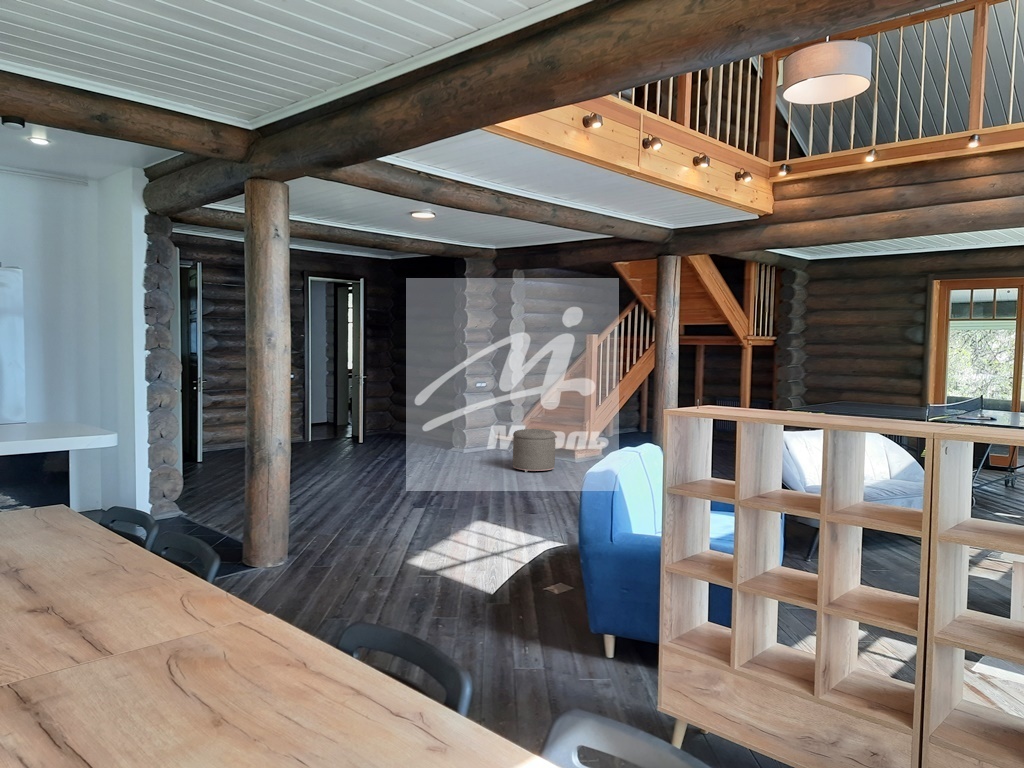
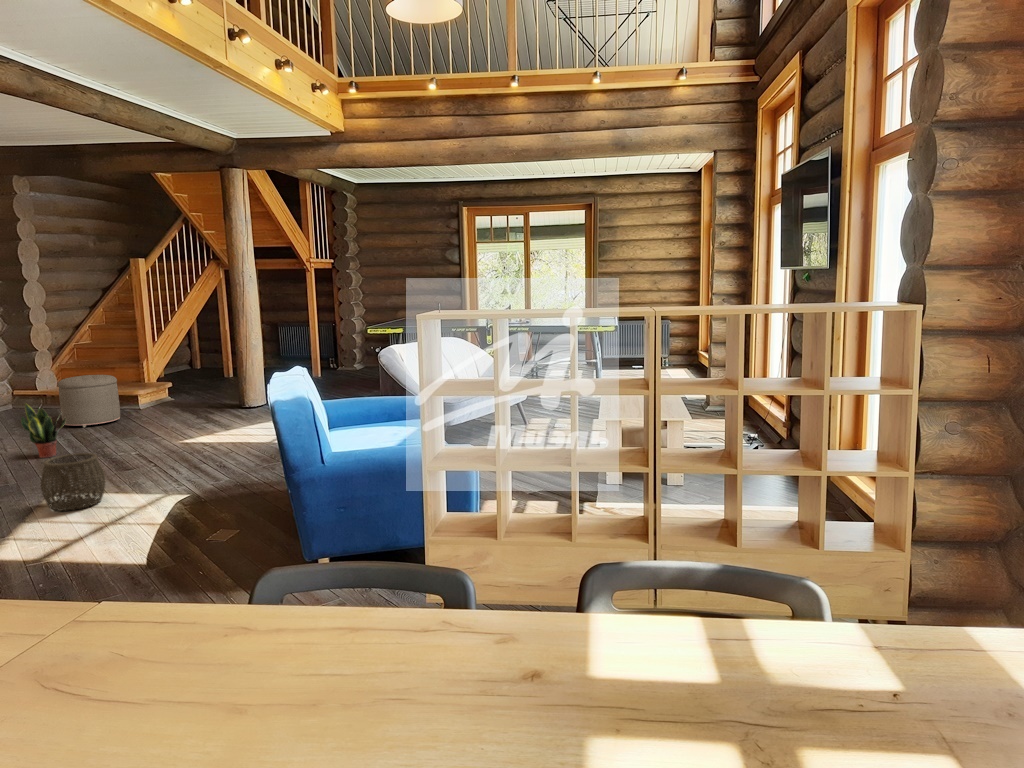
potted plant: none [475,446,504,492] -> present [21,404,66,458]
woven basket: none [460,492,505,538] -> present [40,453,106,511]

